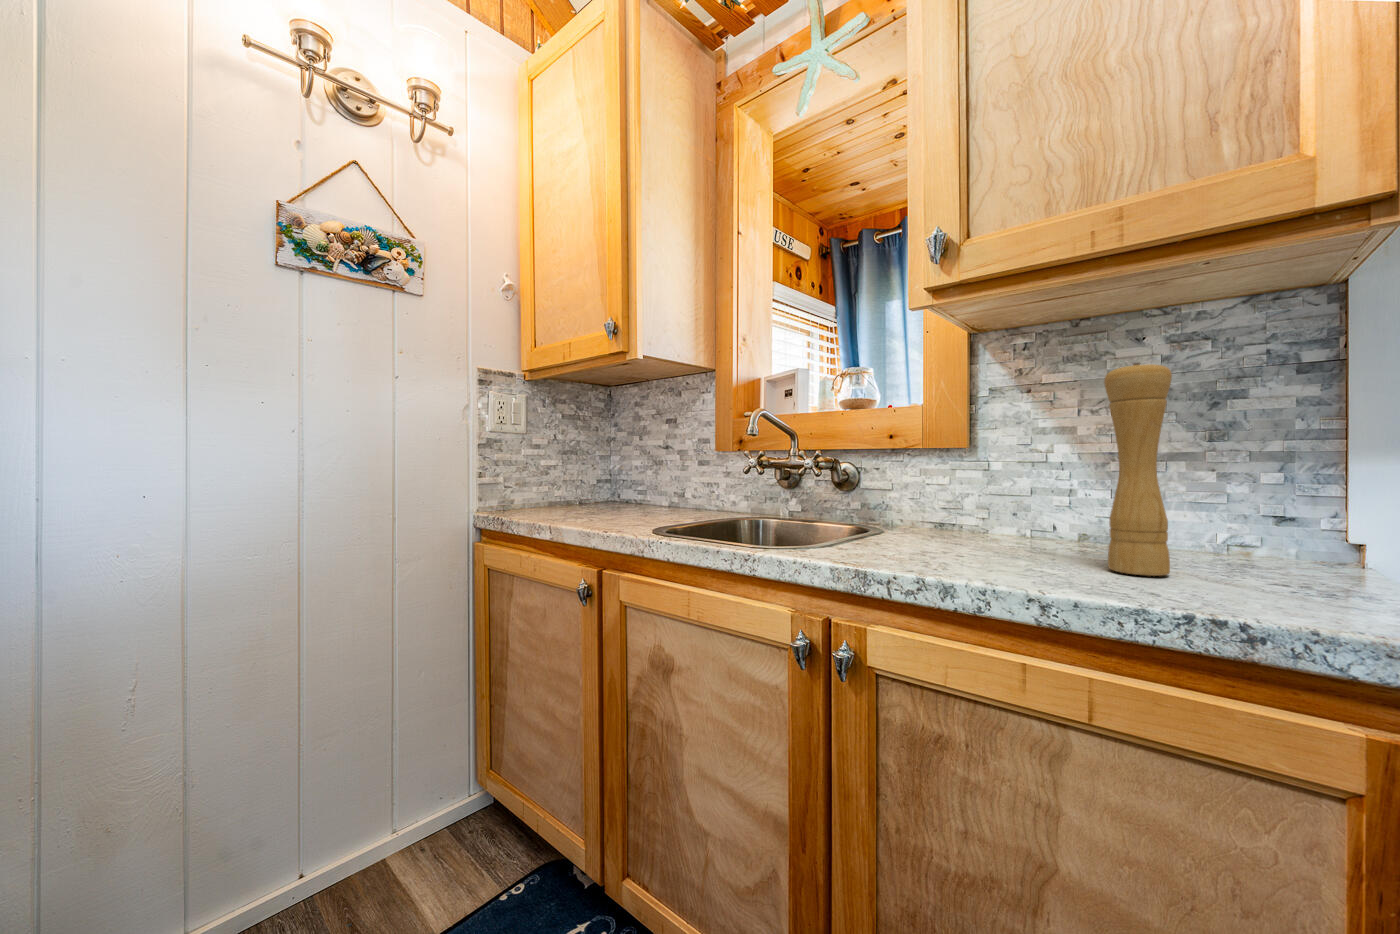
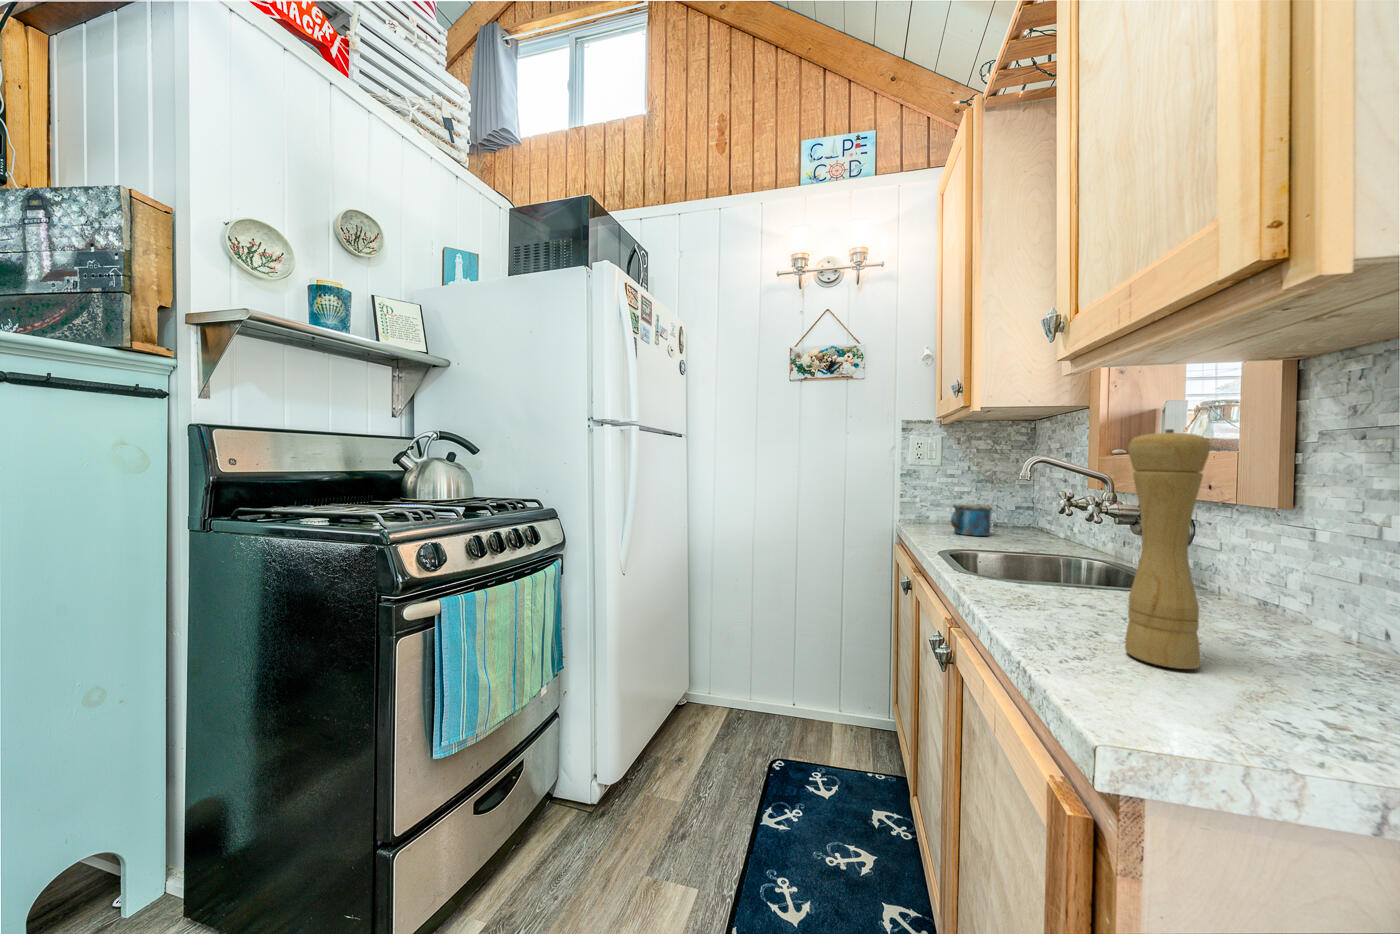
mug: none [588,479,631,516] -> present [951,505,992,536]

